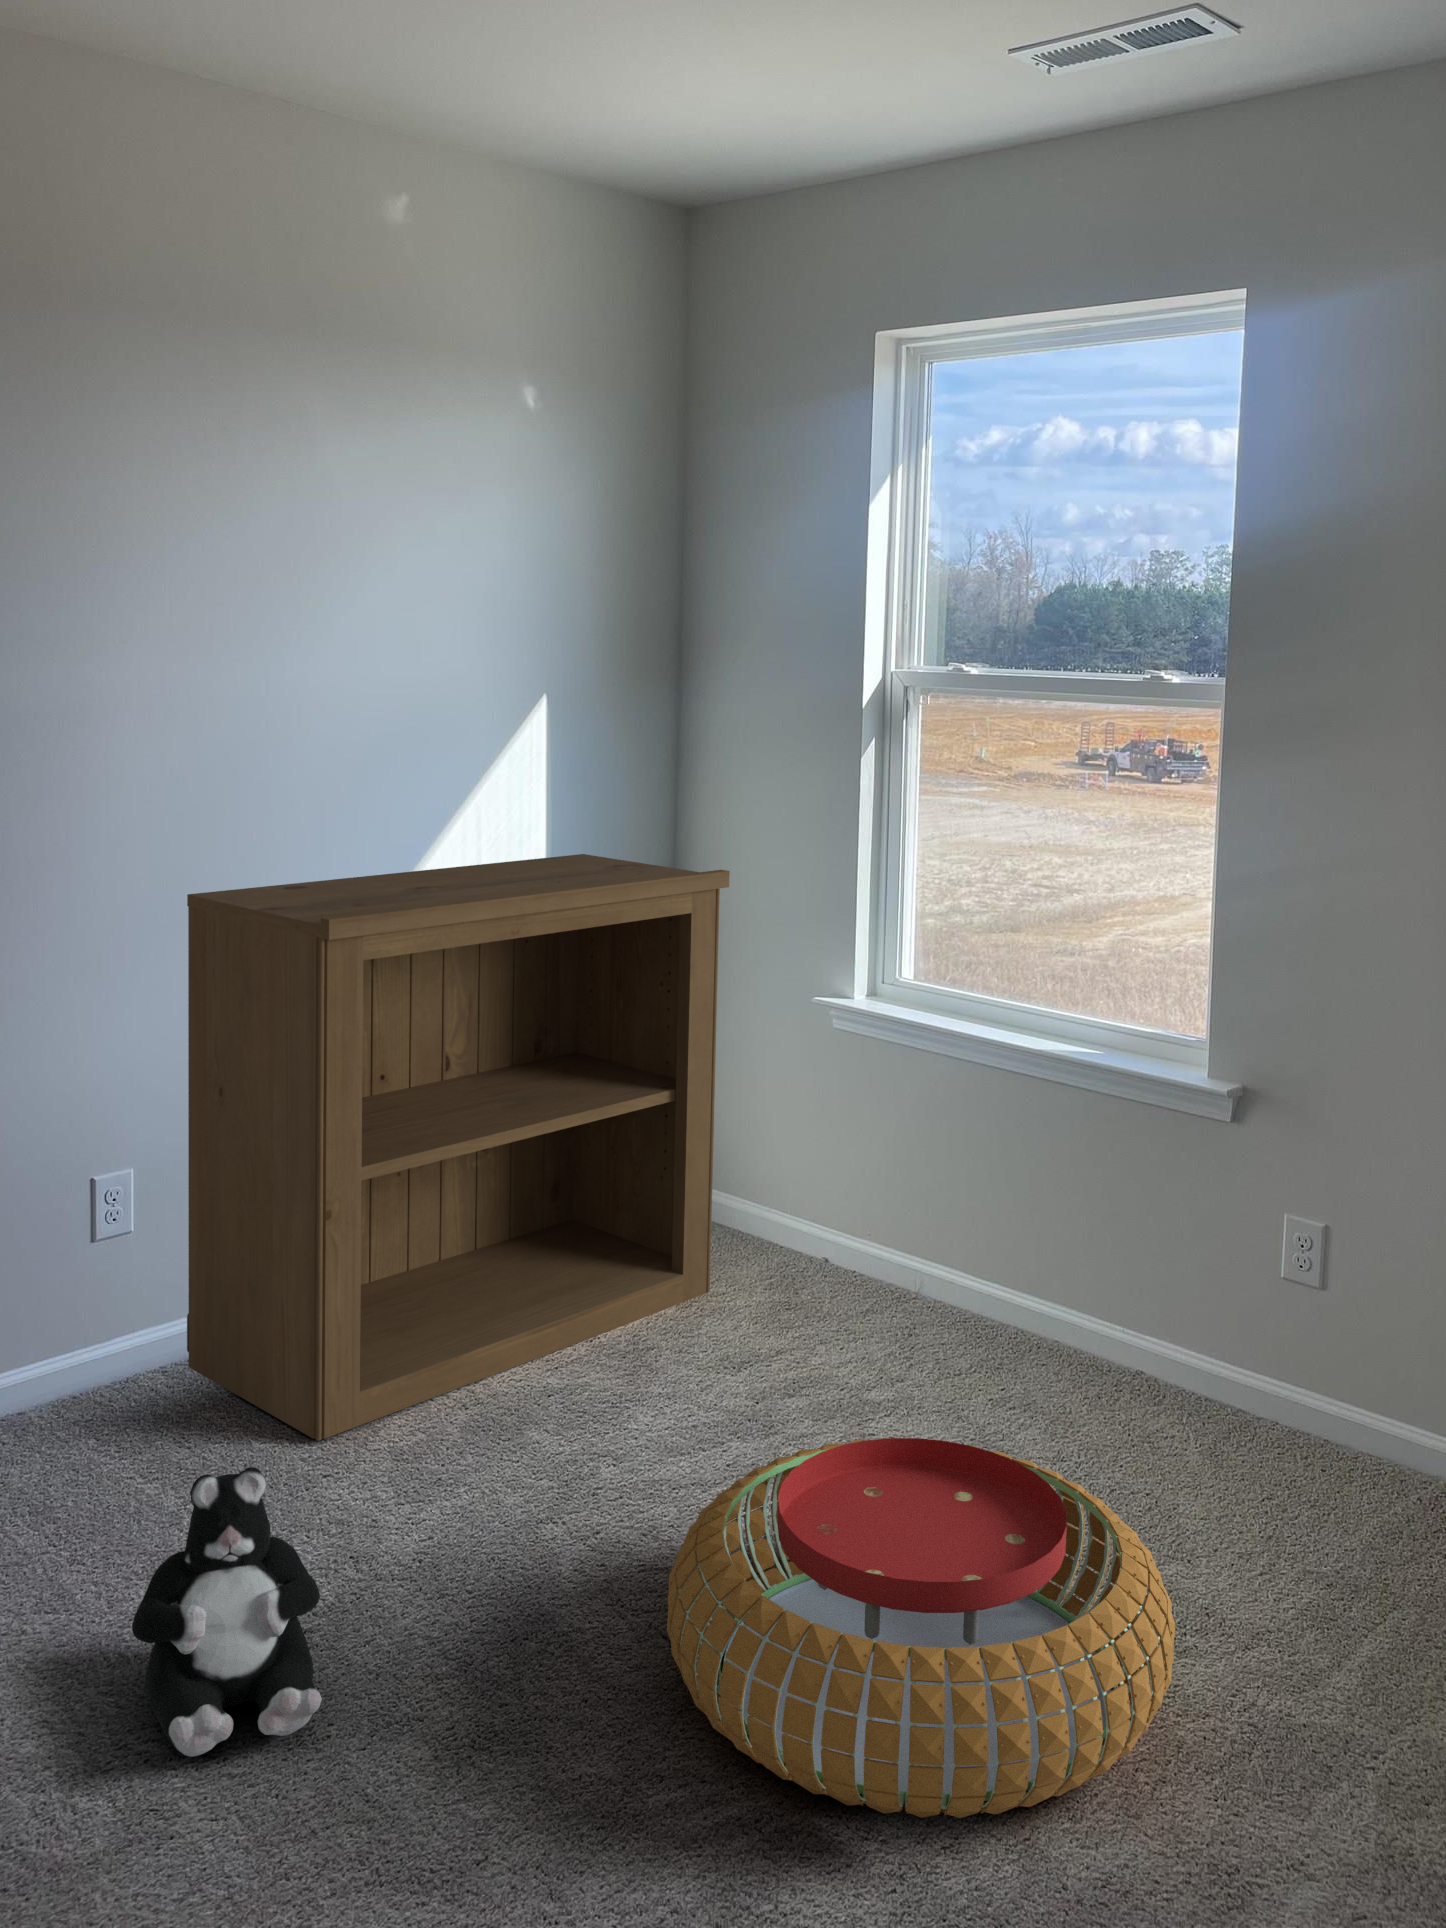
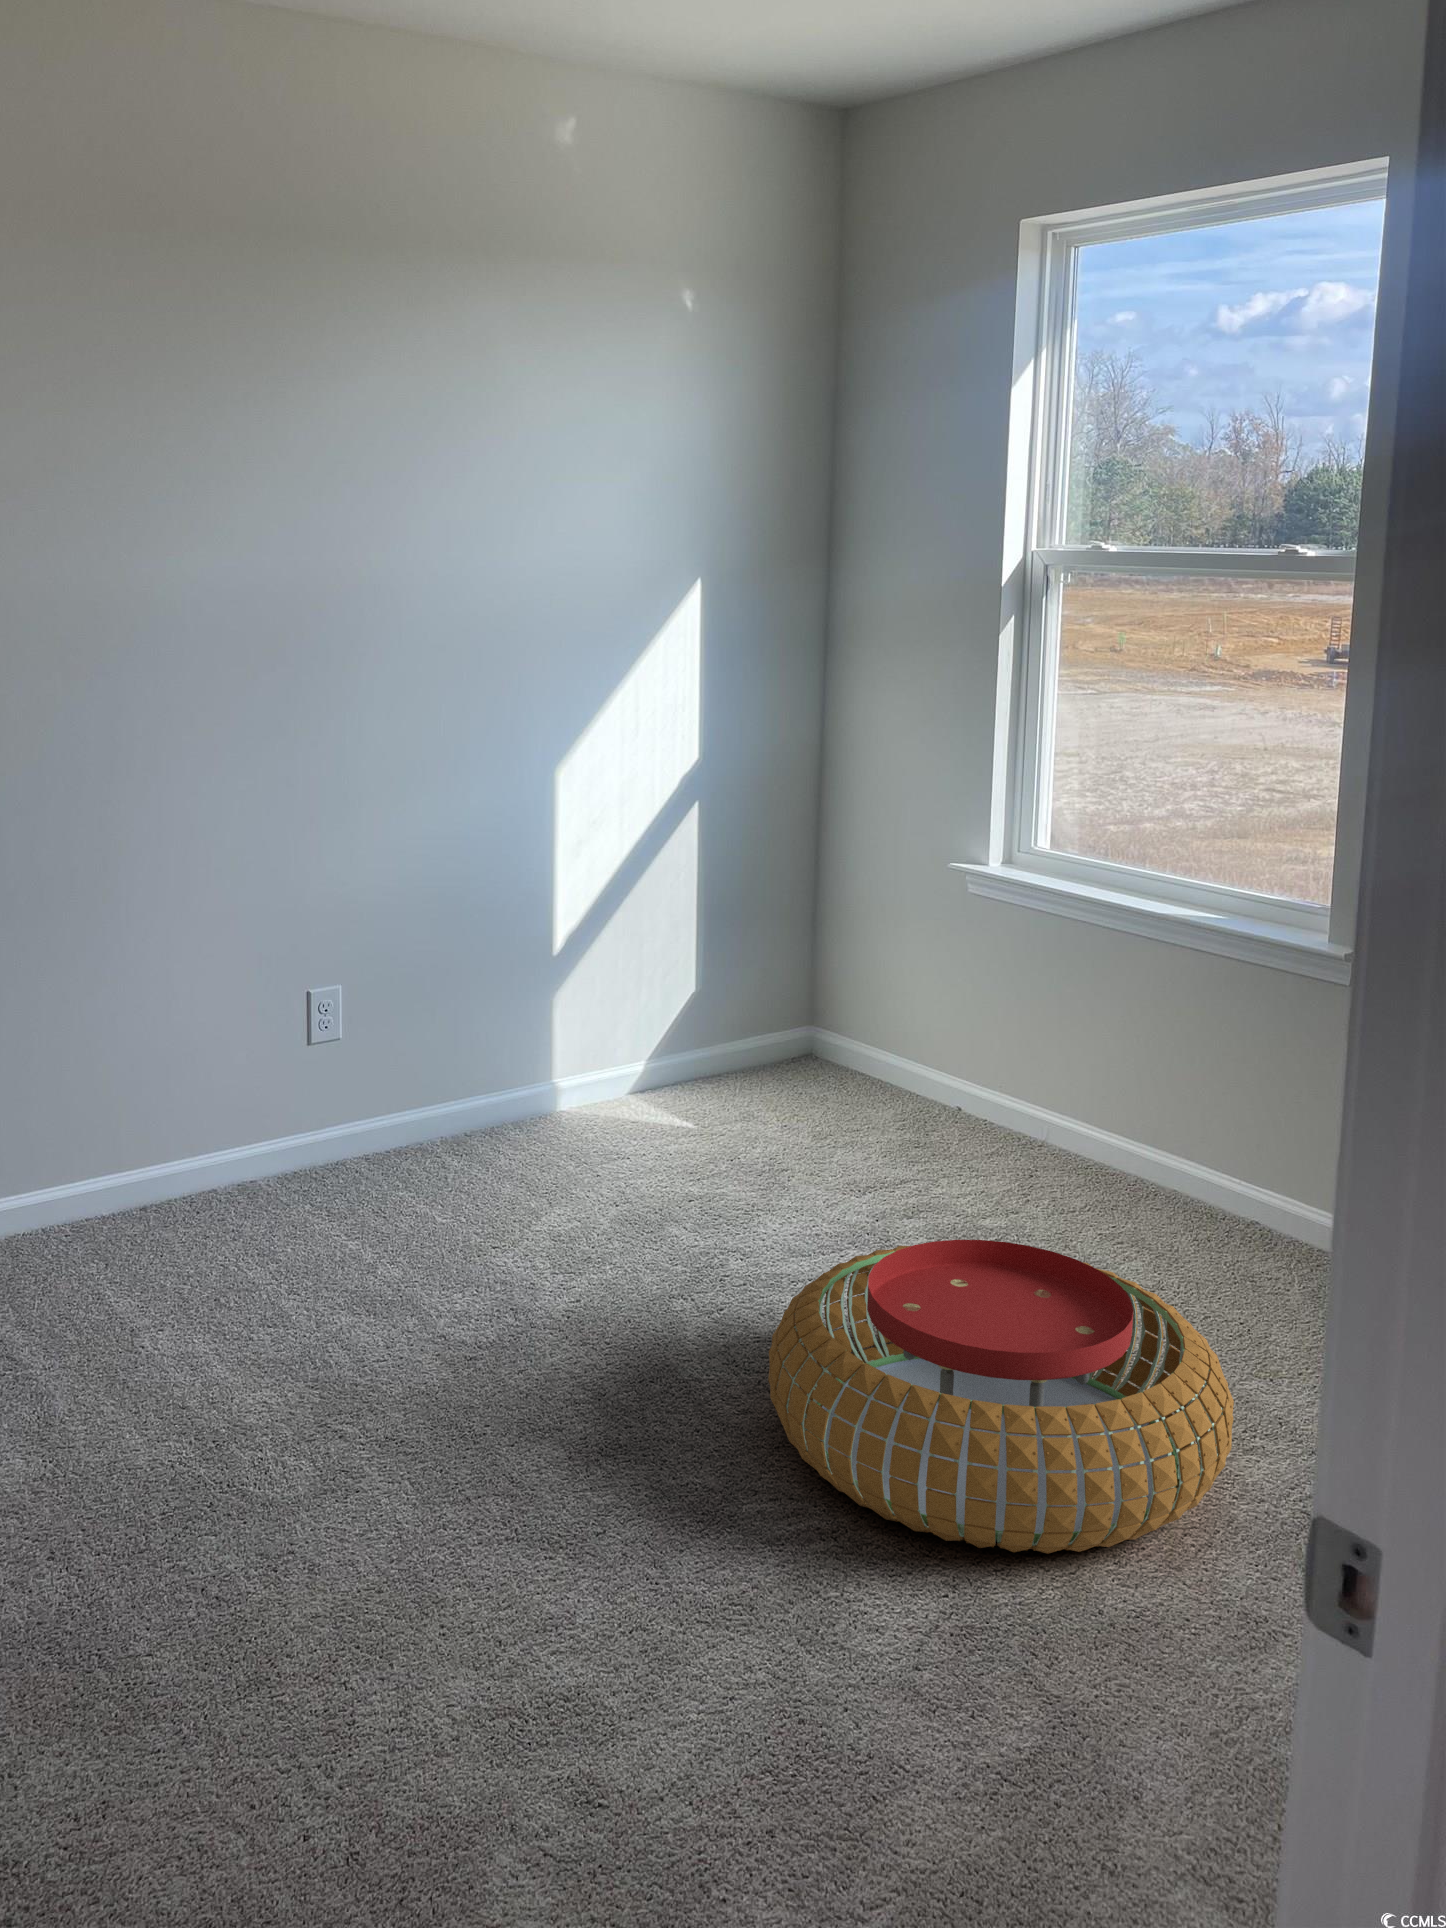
bookshelf: present [187,854,730,1441] -> none [385,726,867,1218]
plush toy: present [132,1467,322,1757] -> none [331,1214,480,1433]

